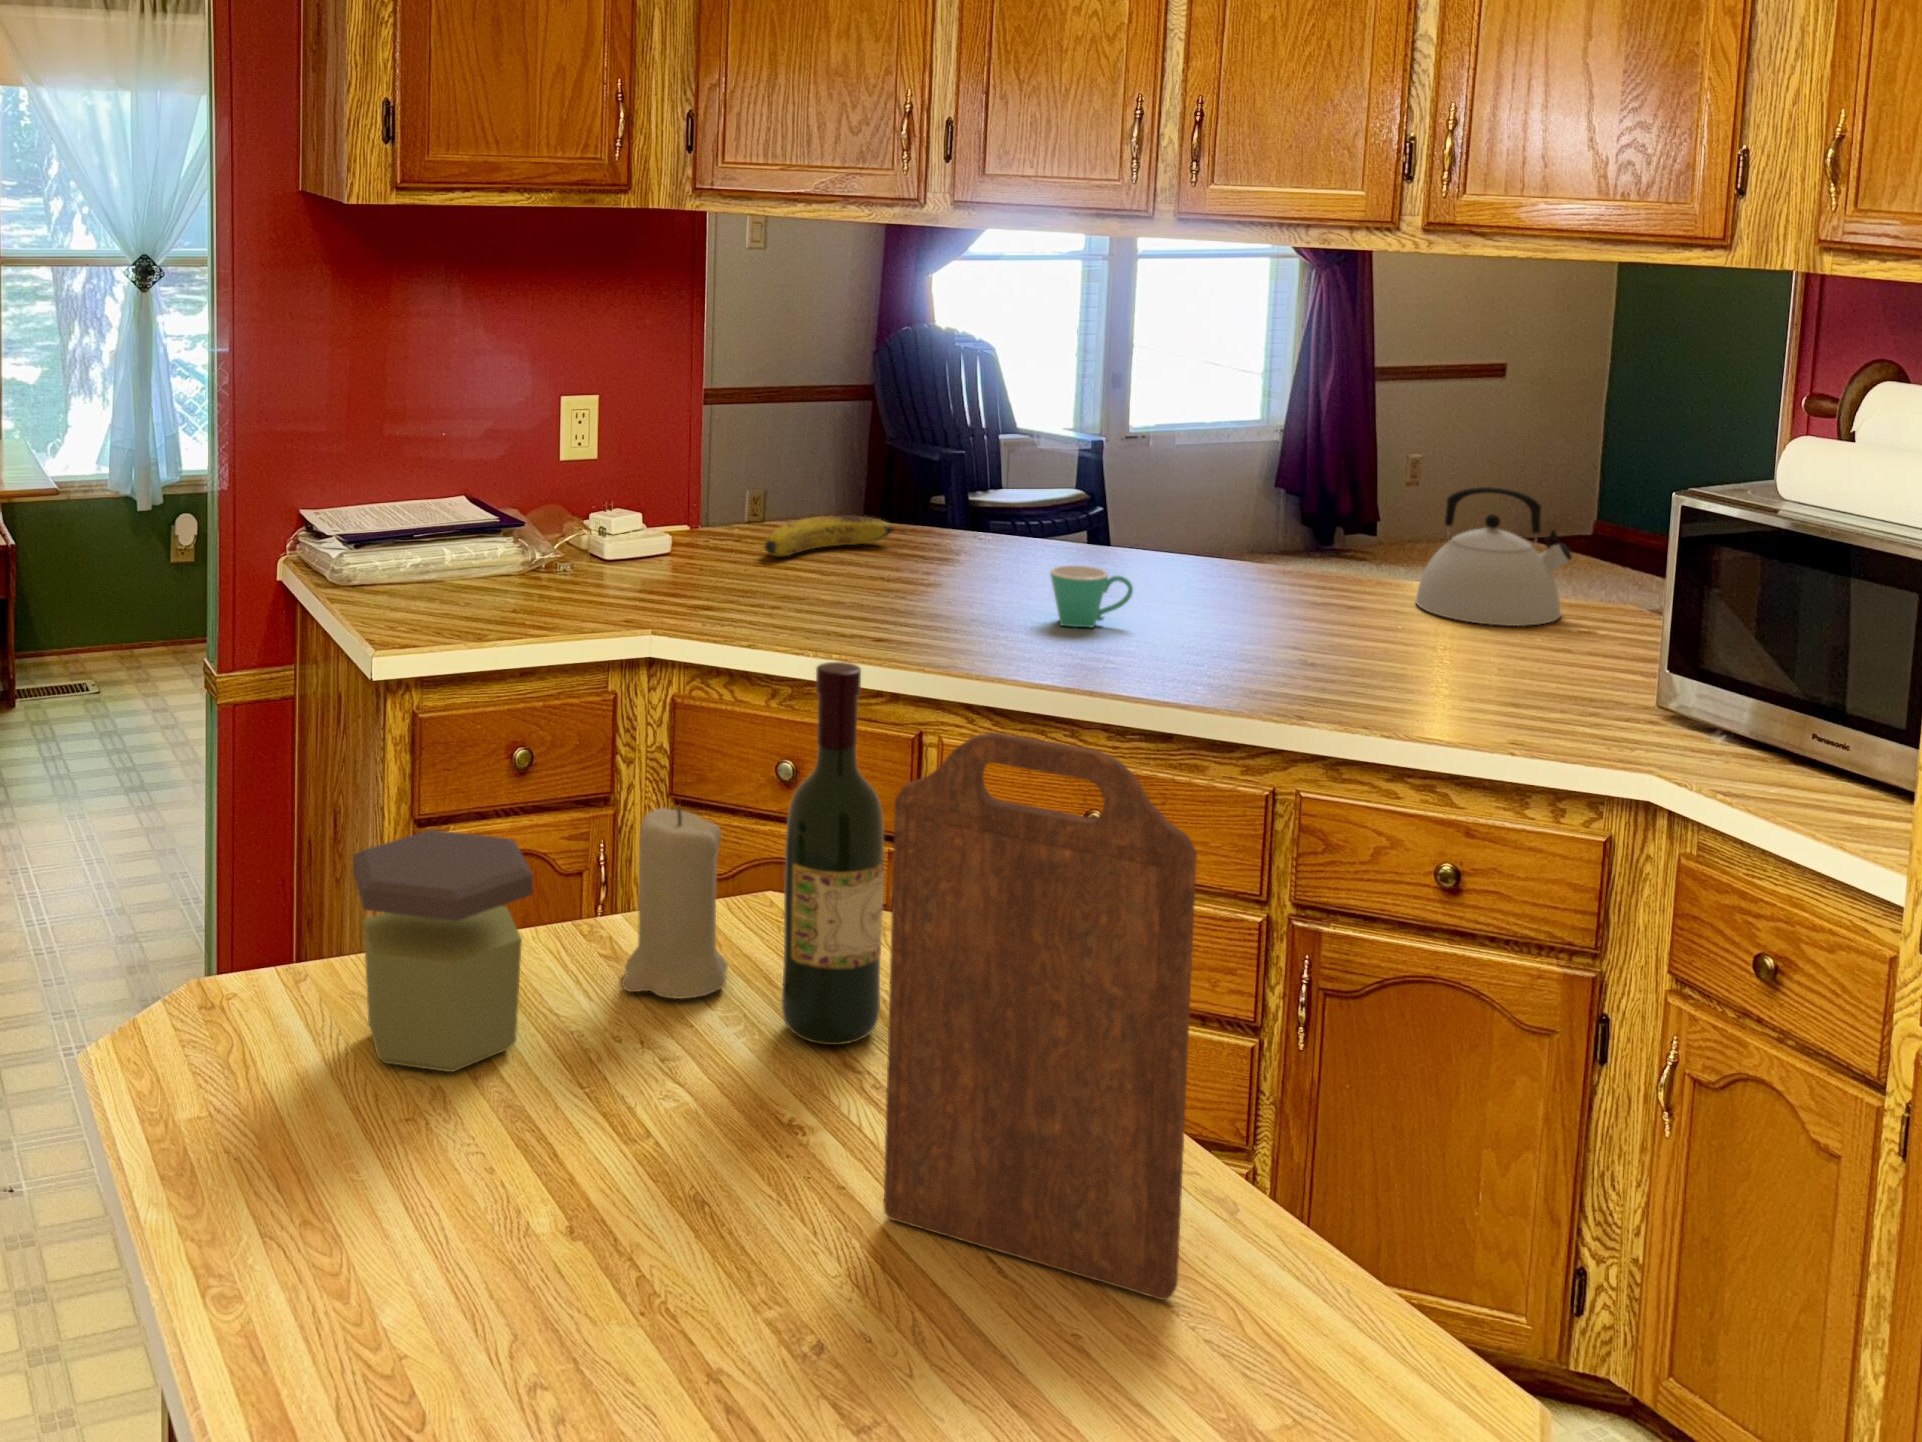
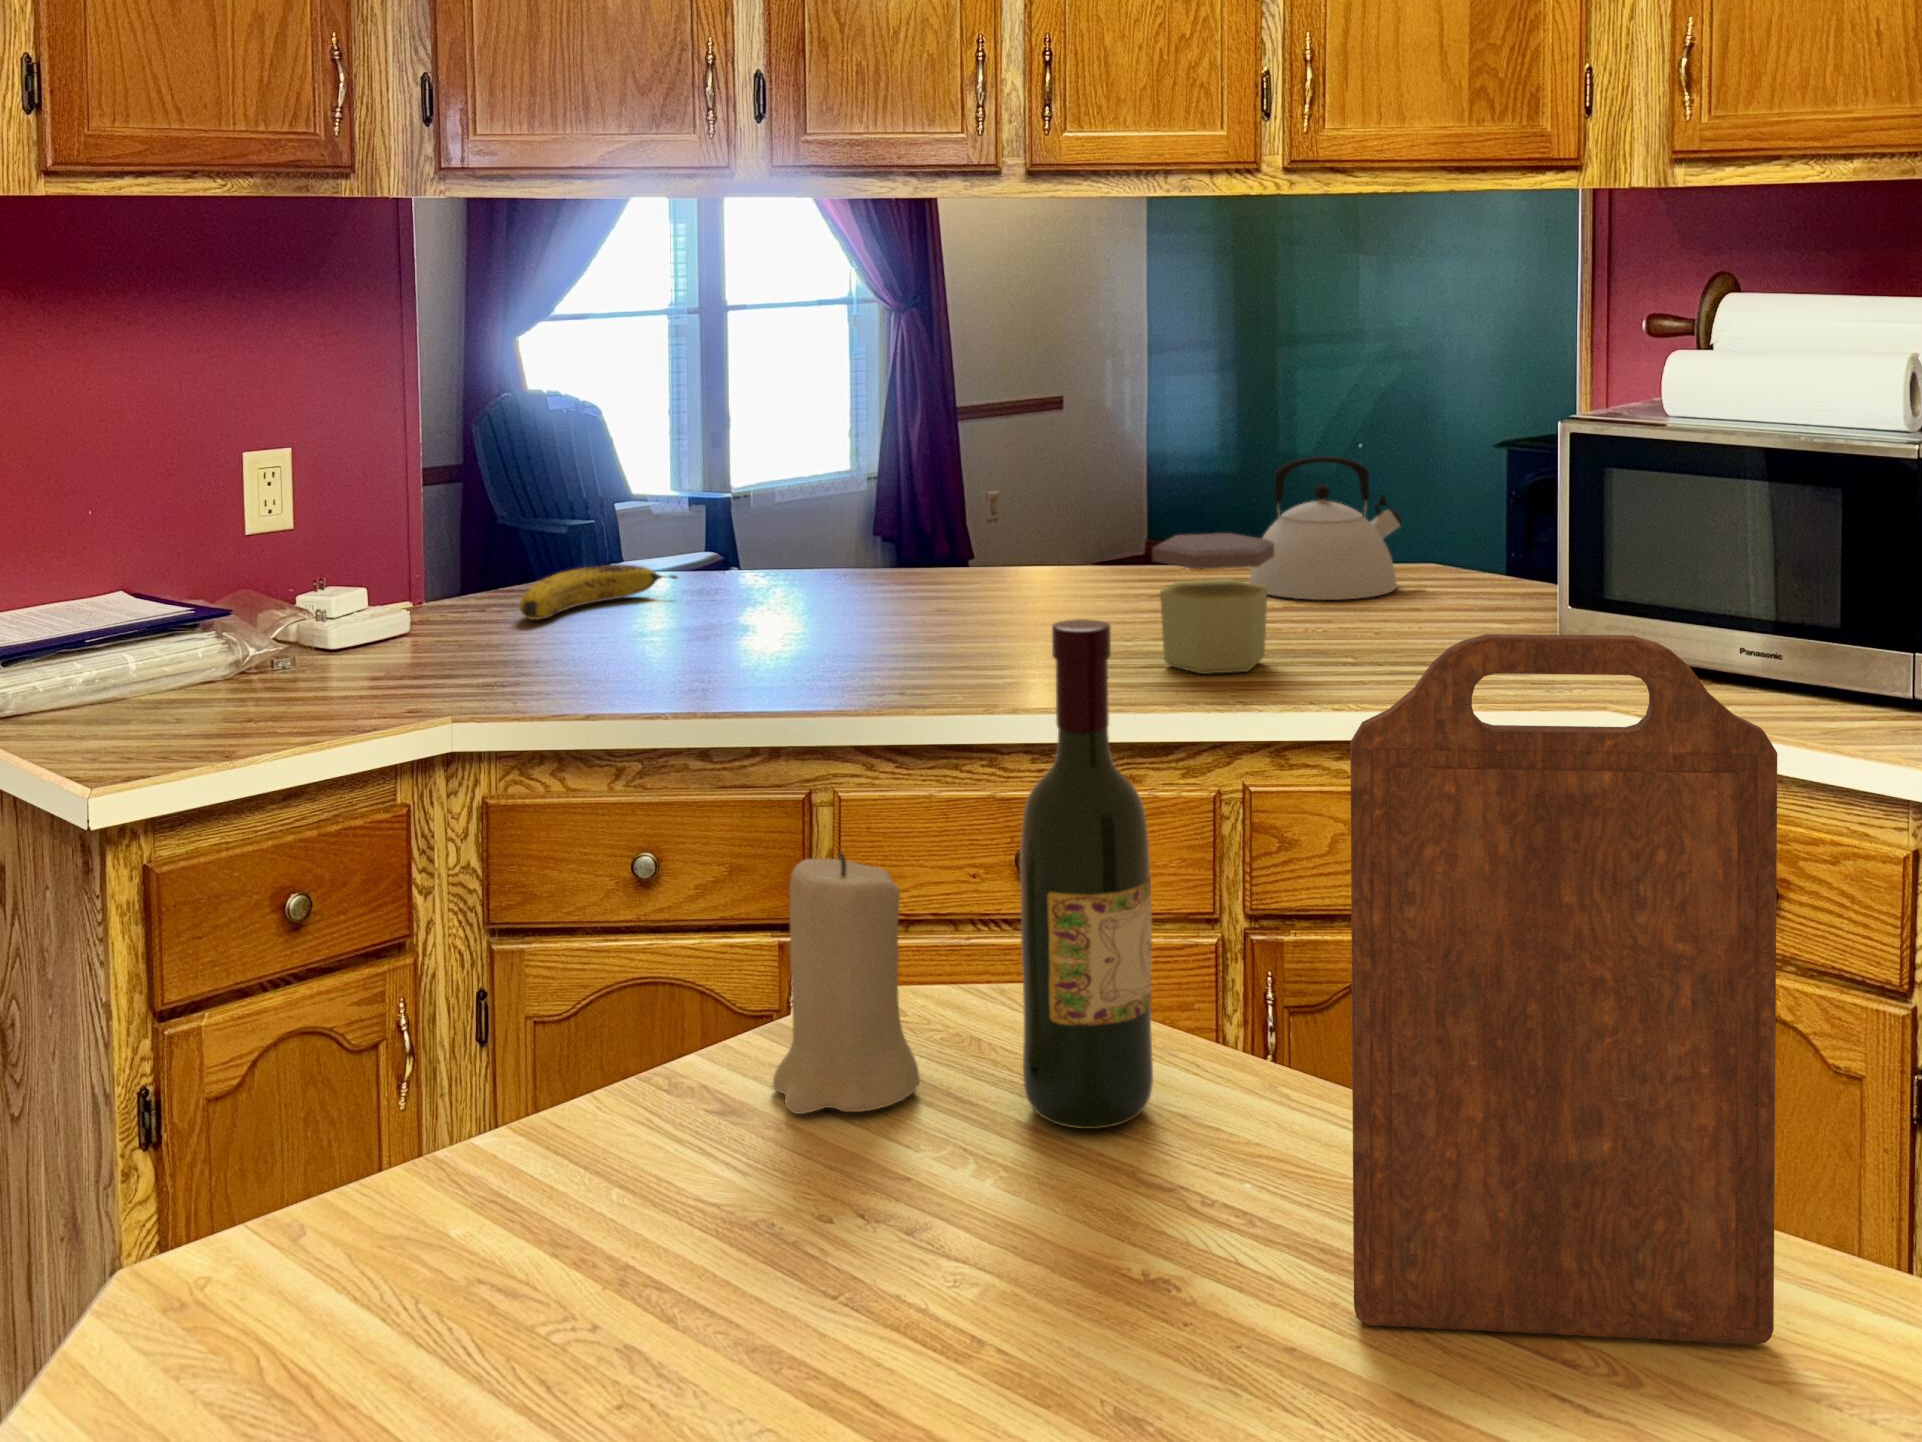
mug: present [1050,566,1133,627] -> none [897,581,991,651]
jar: present [353,830,533,1072] -> present [1152,533,1274,674]

